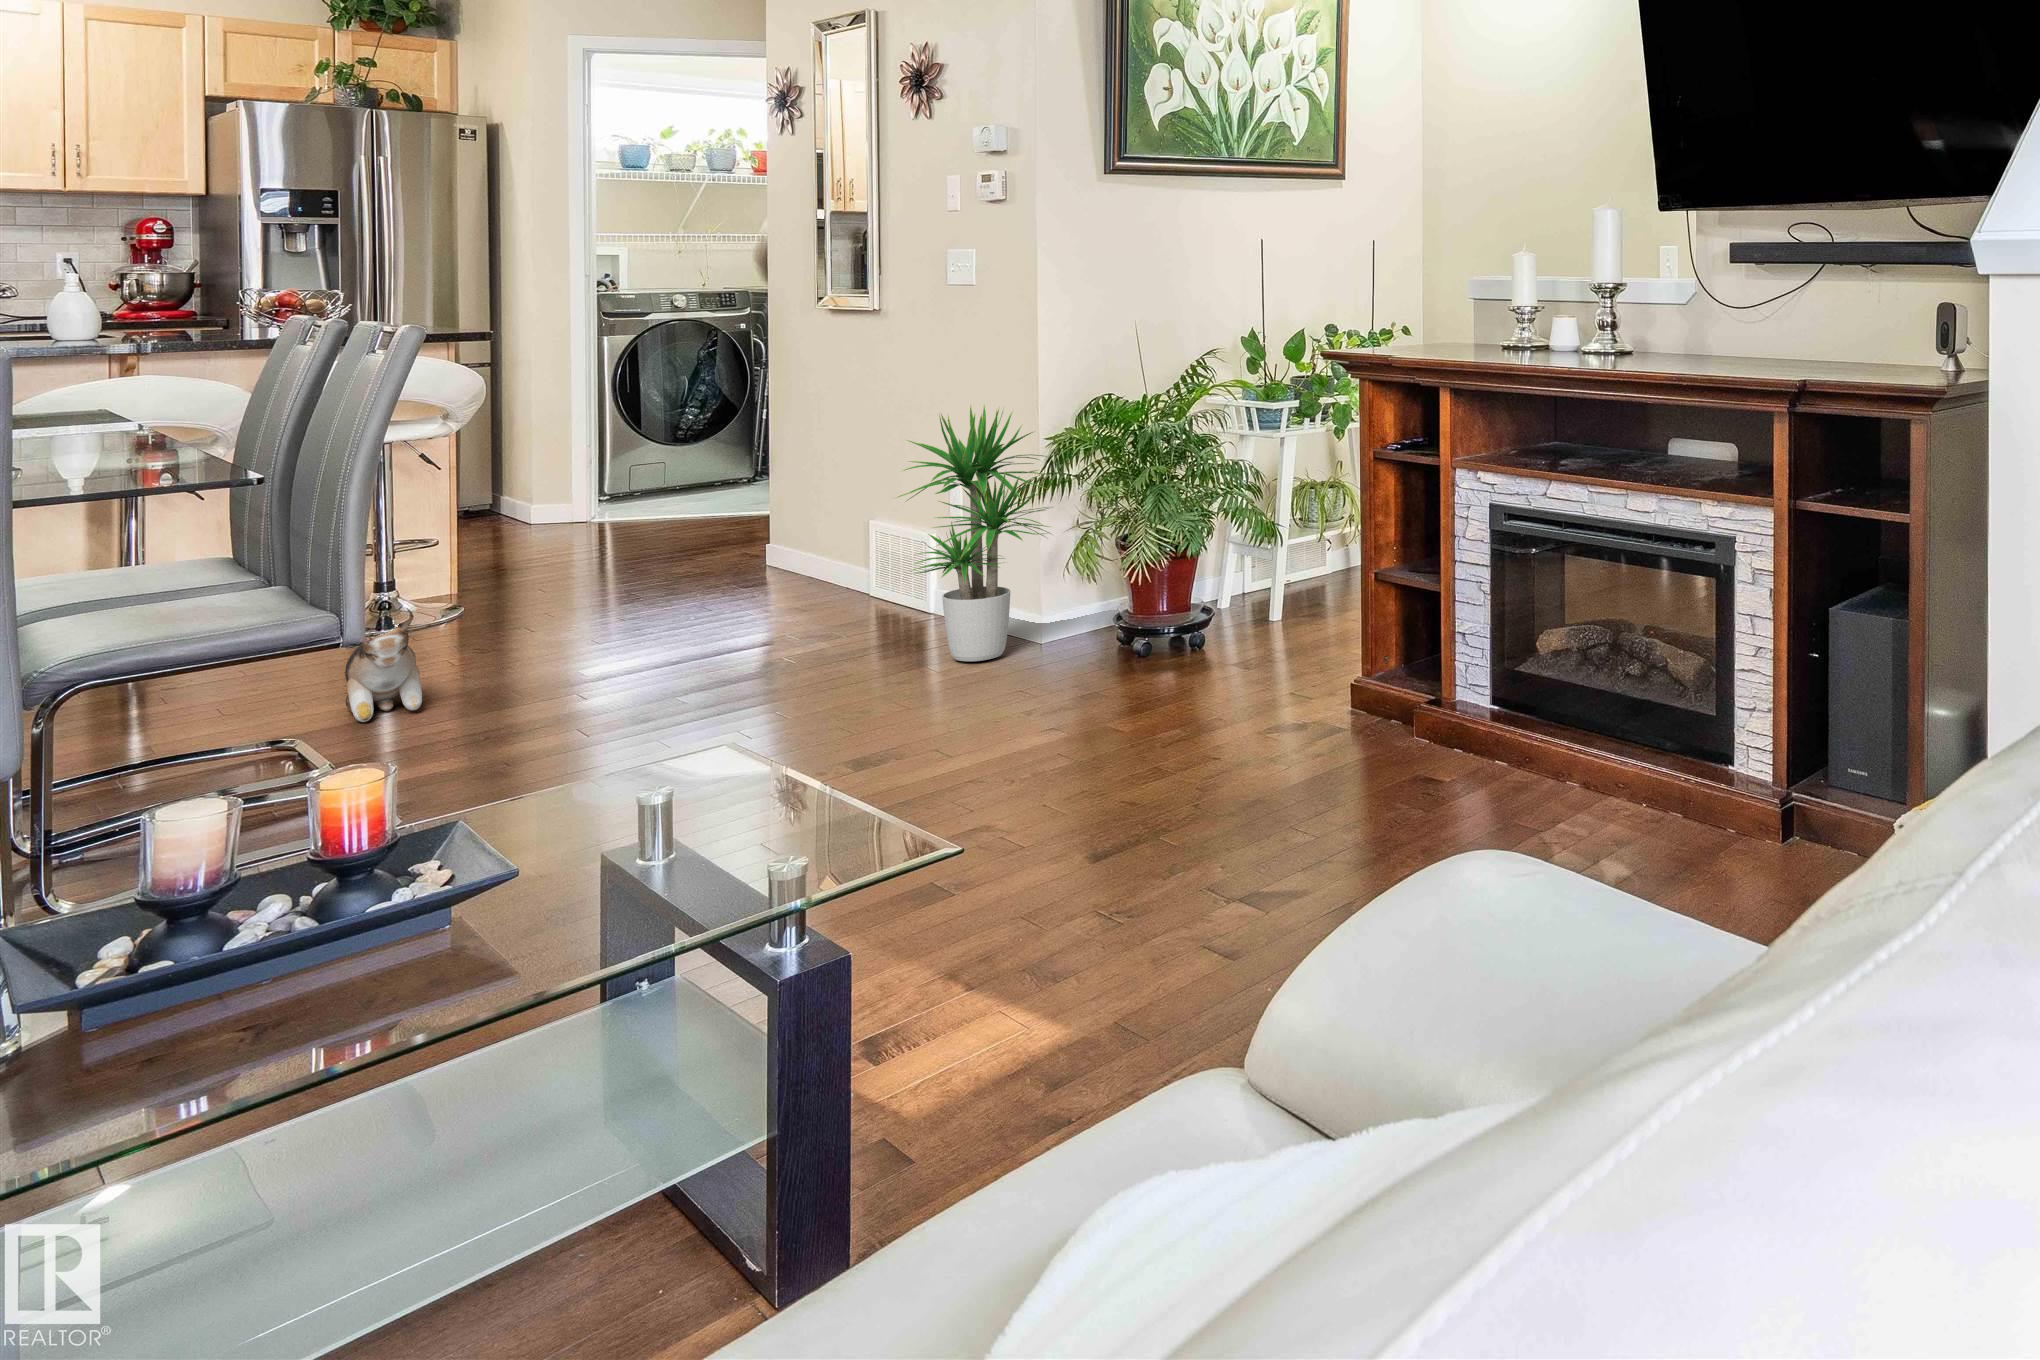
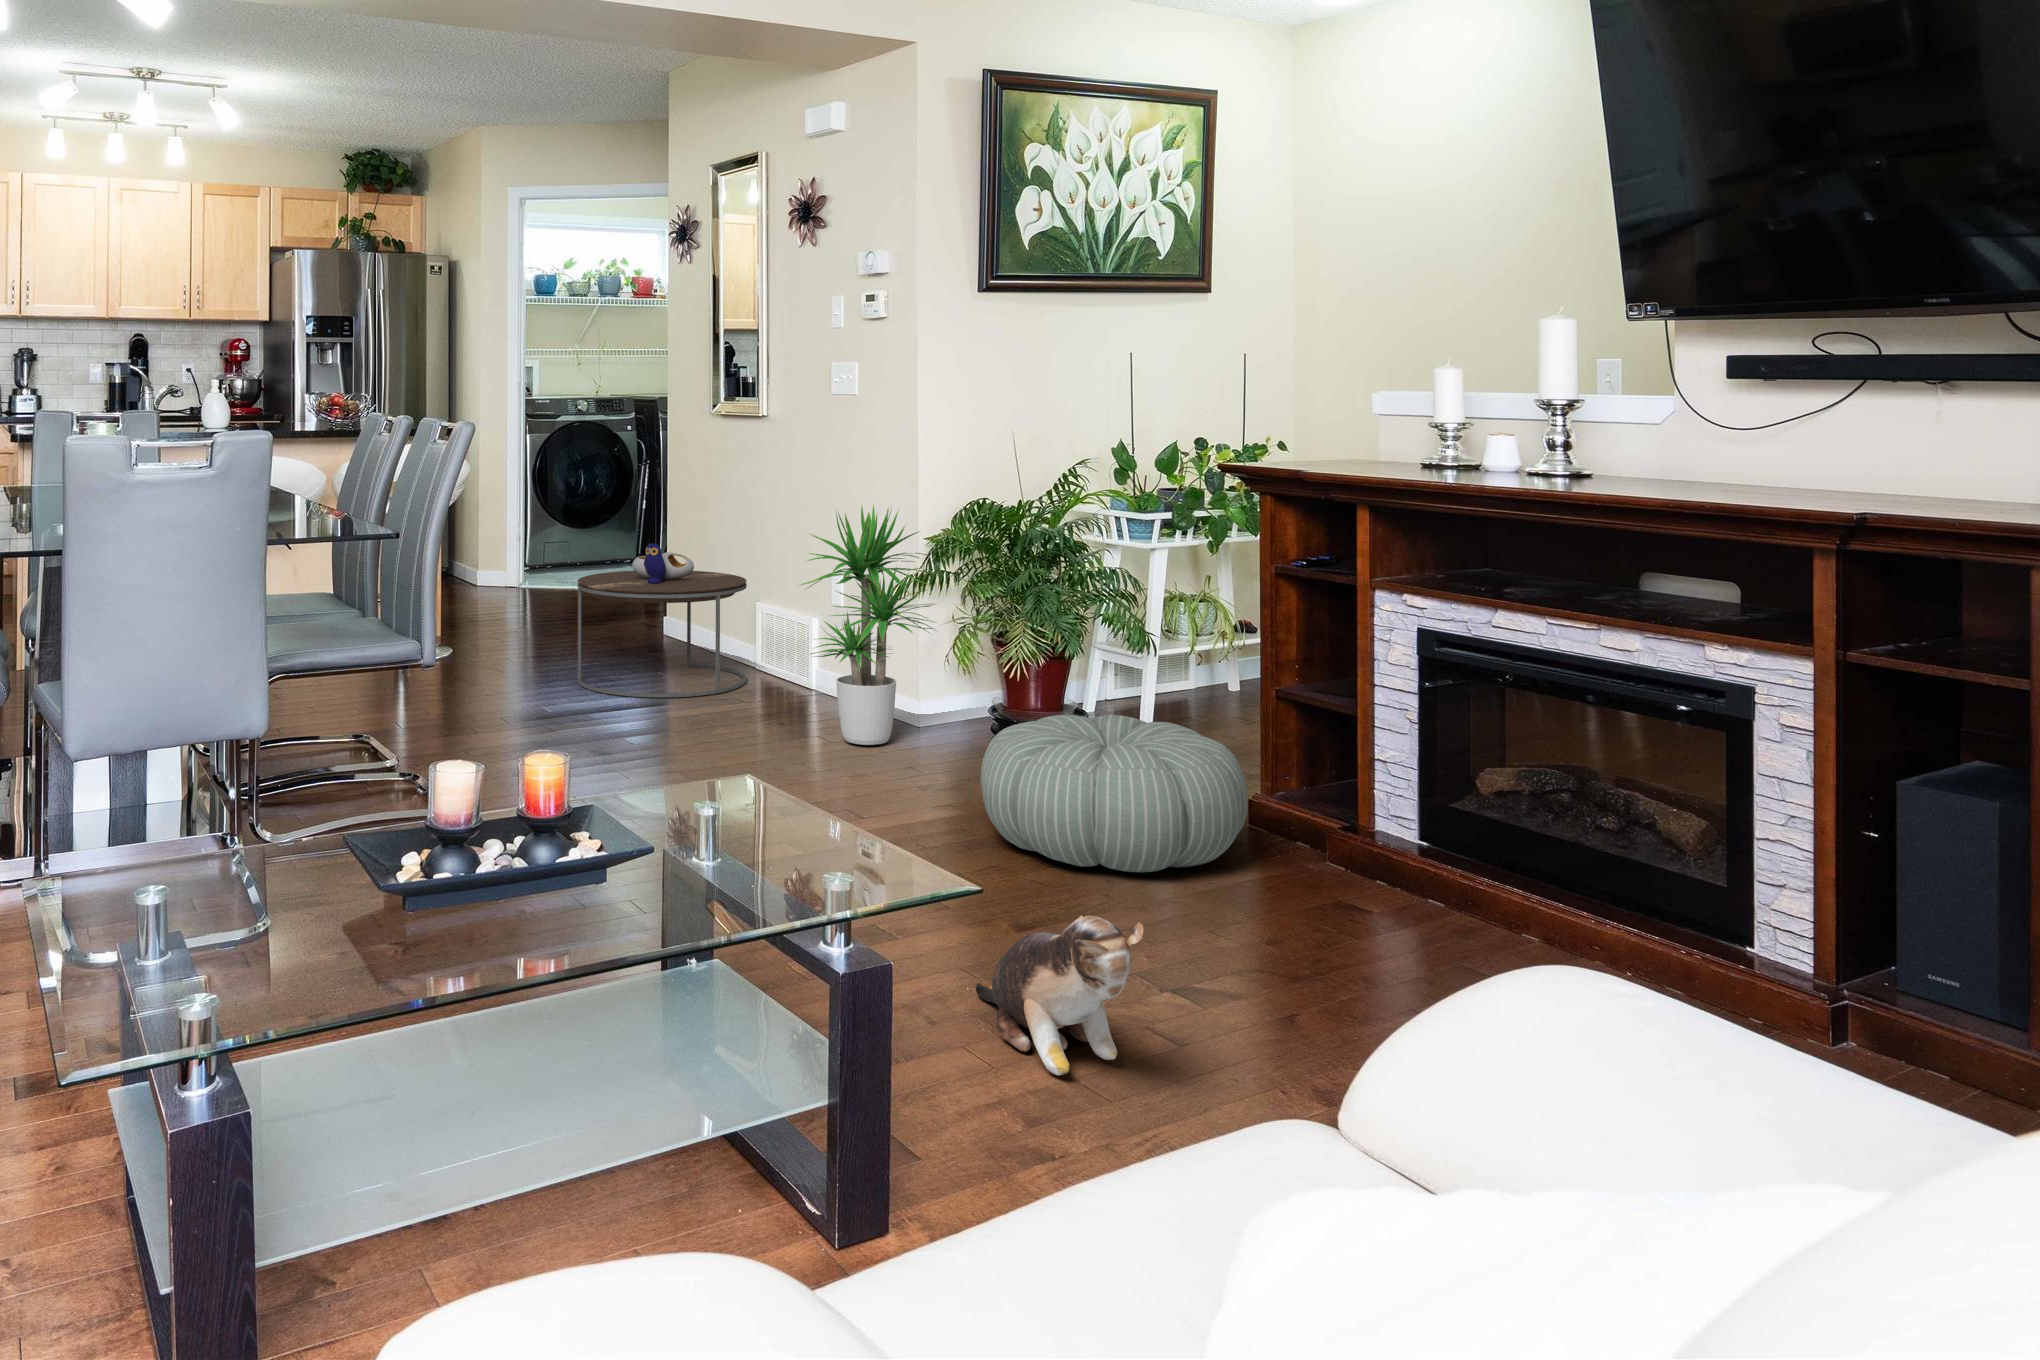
side table: none [639,458,858,632] -> present [578,543,747,697]
pouf: none [1076,610,1340,768] -> present [980,715,1248,872]
plush toy: present [345,618,422,722] -> present [976,915,1144,1075]

